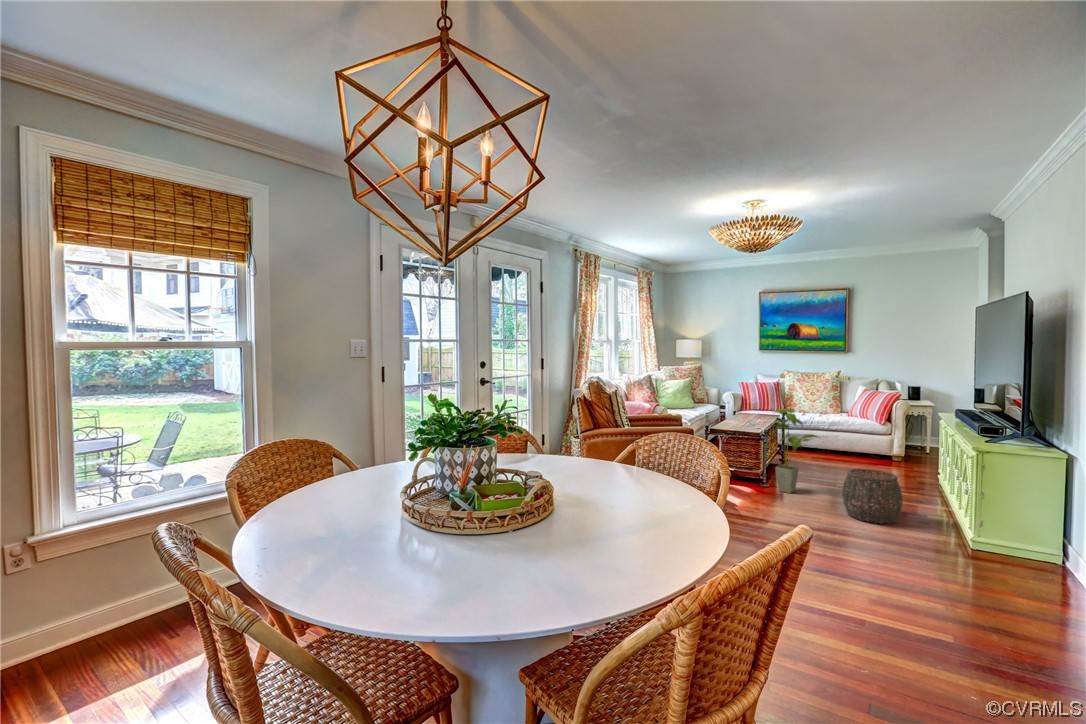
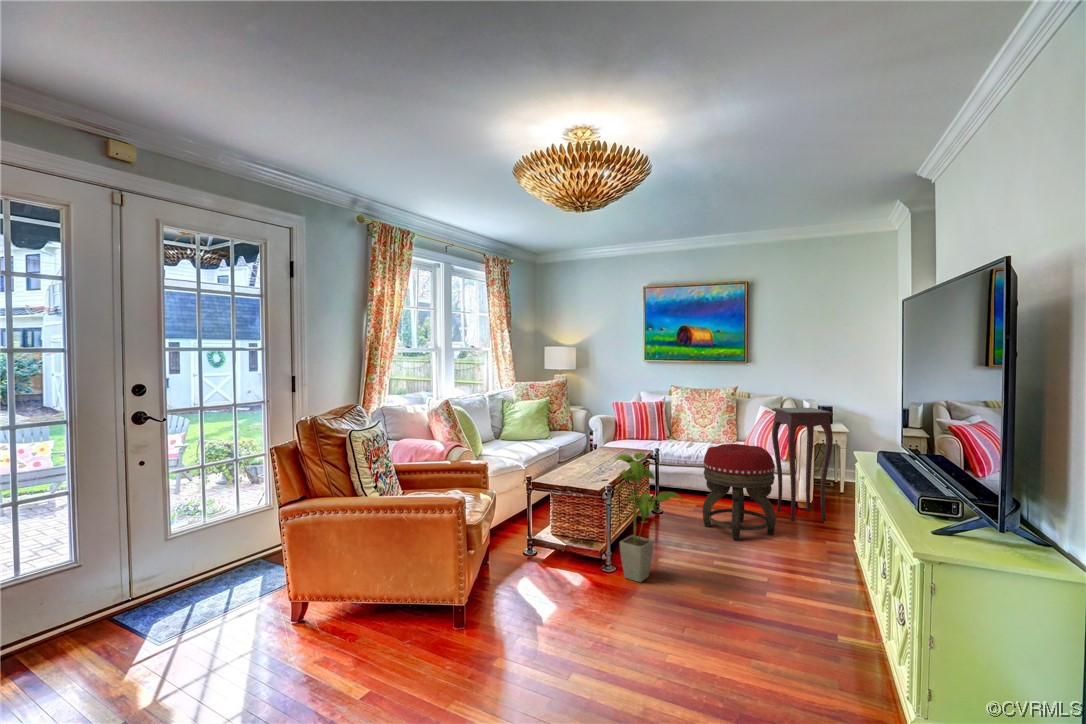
side table: none [874,385,925,468] -> present [772,408,833,521]
footstool: none [822,410,880,476] -> present [702,444,776,541]
woven basket: present [842,468,903,524] -> none [701,552,791,652]

